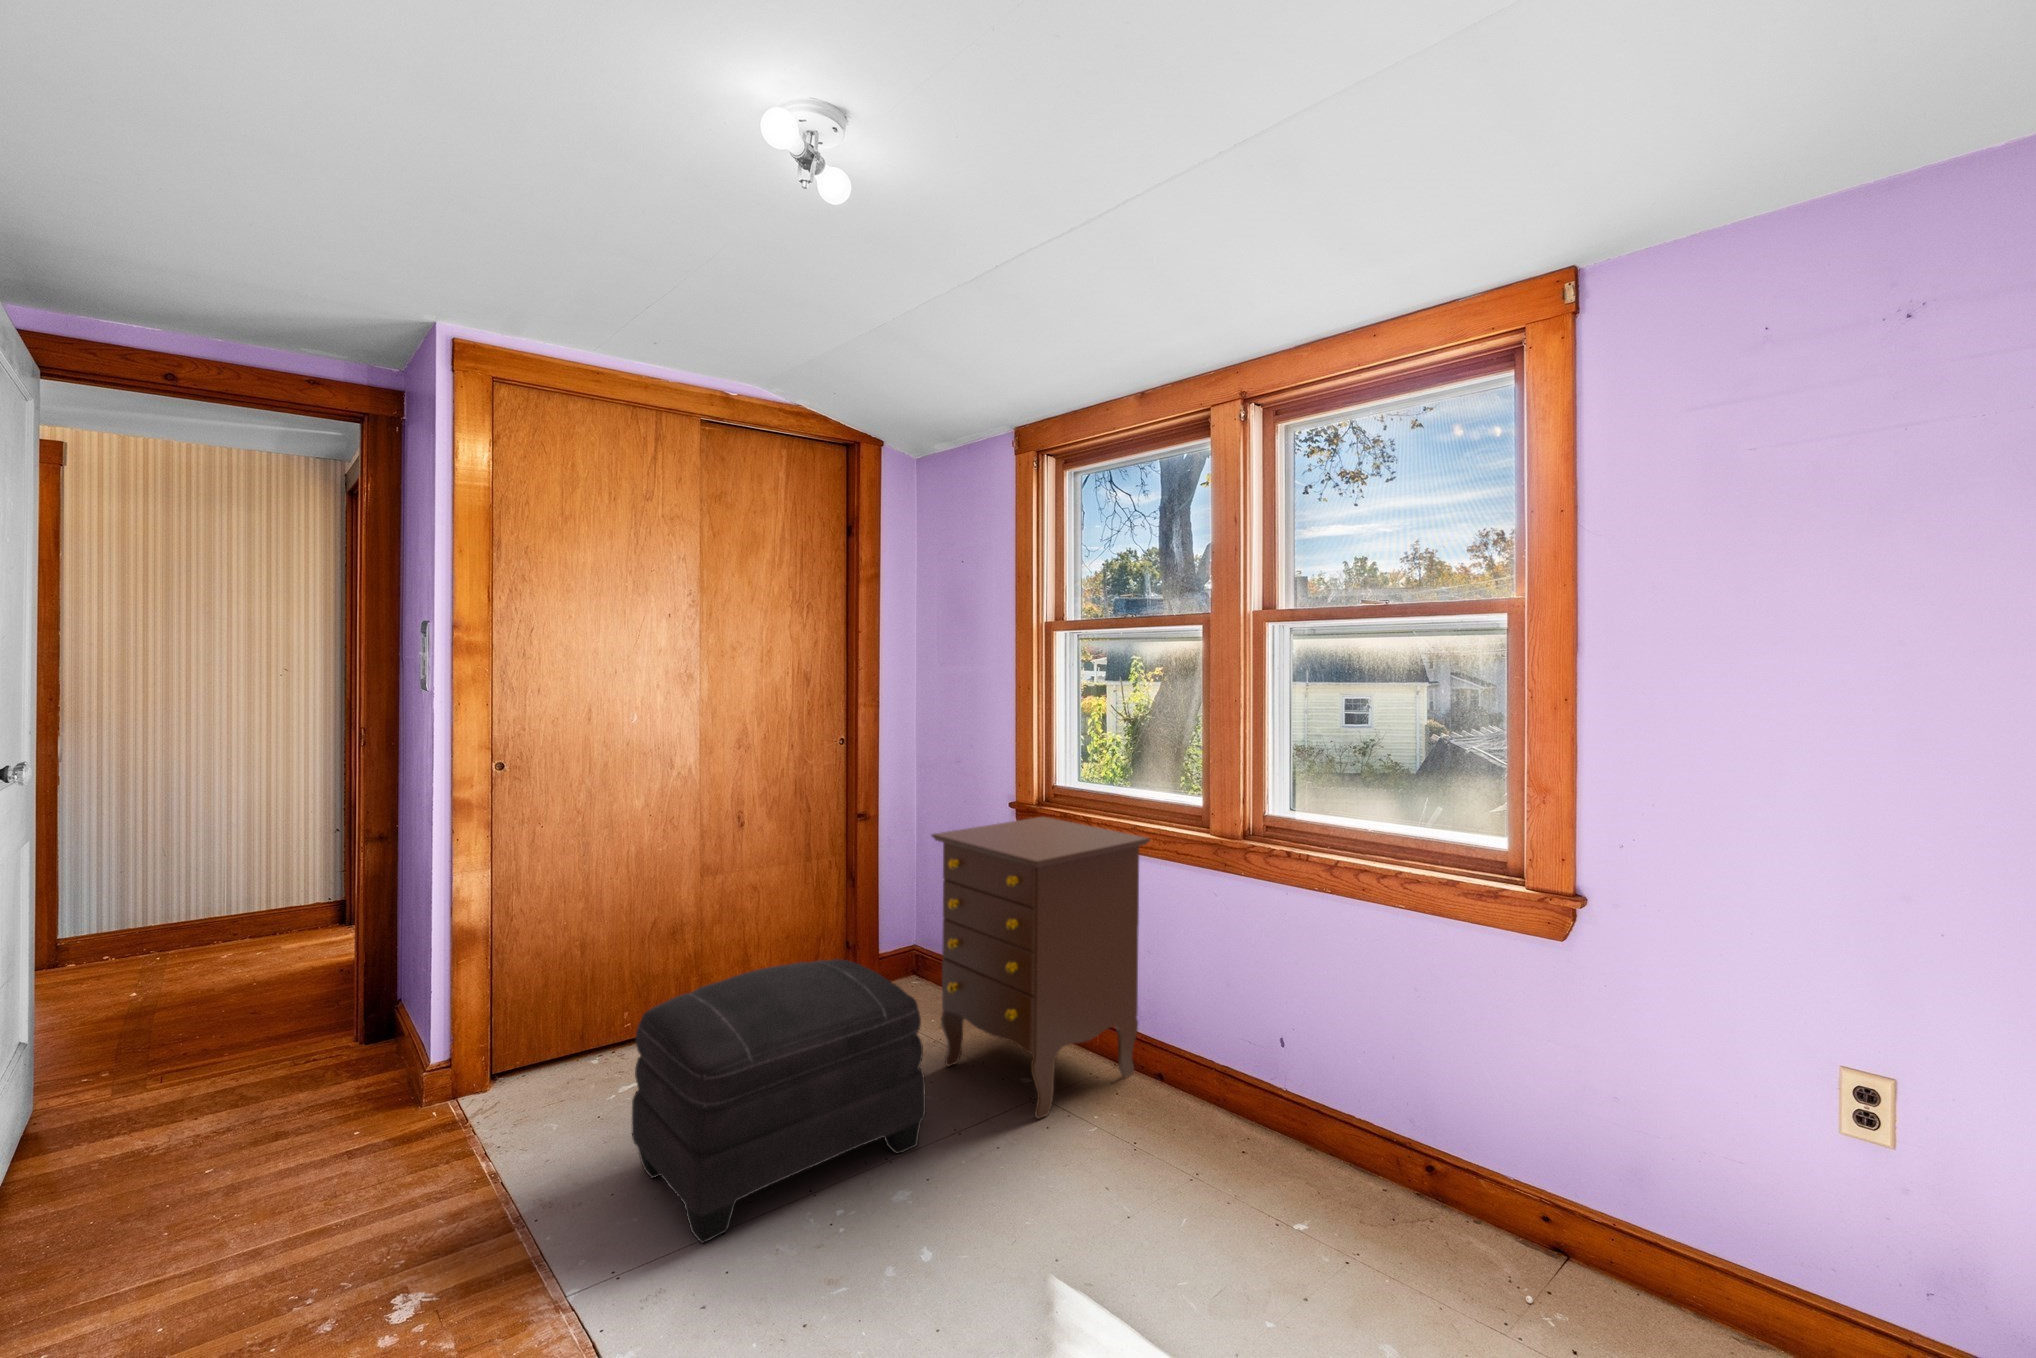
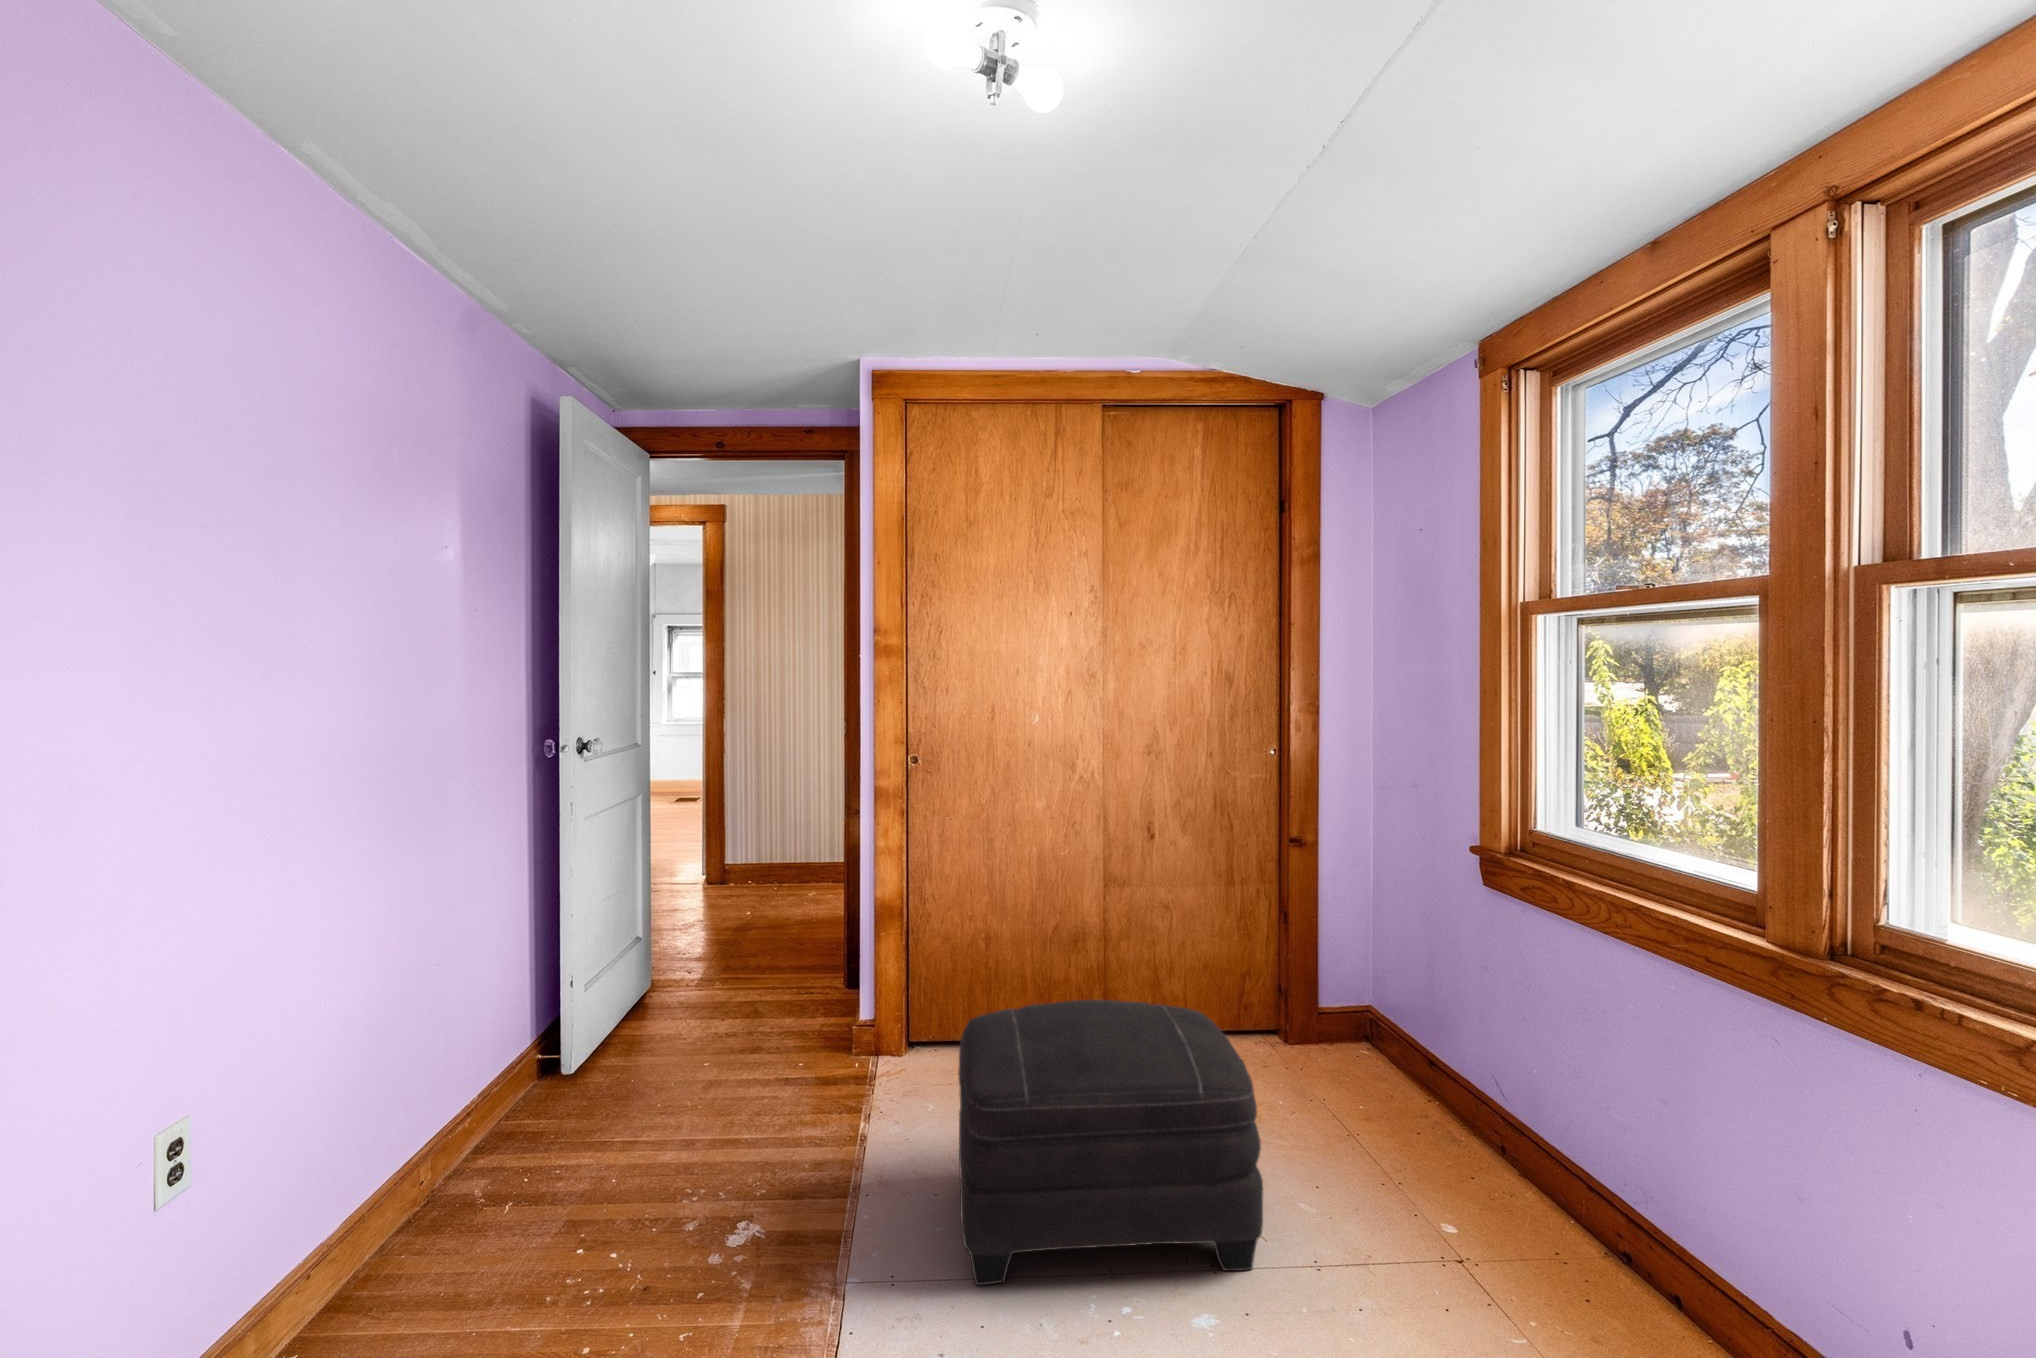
dresser: present [932,817,1151,1119] -> none [1320,872,1659,1301]

